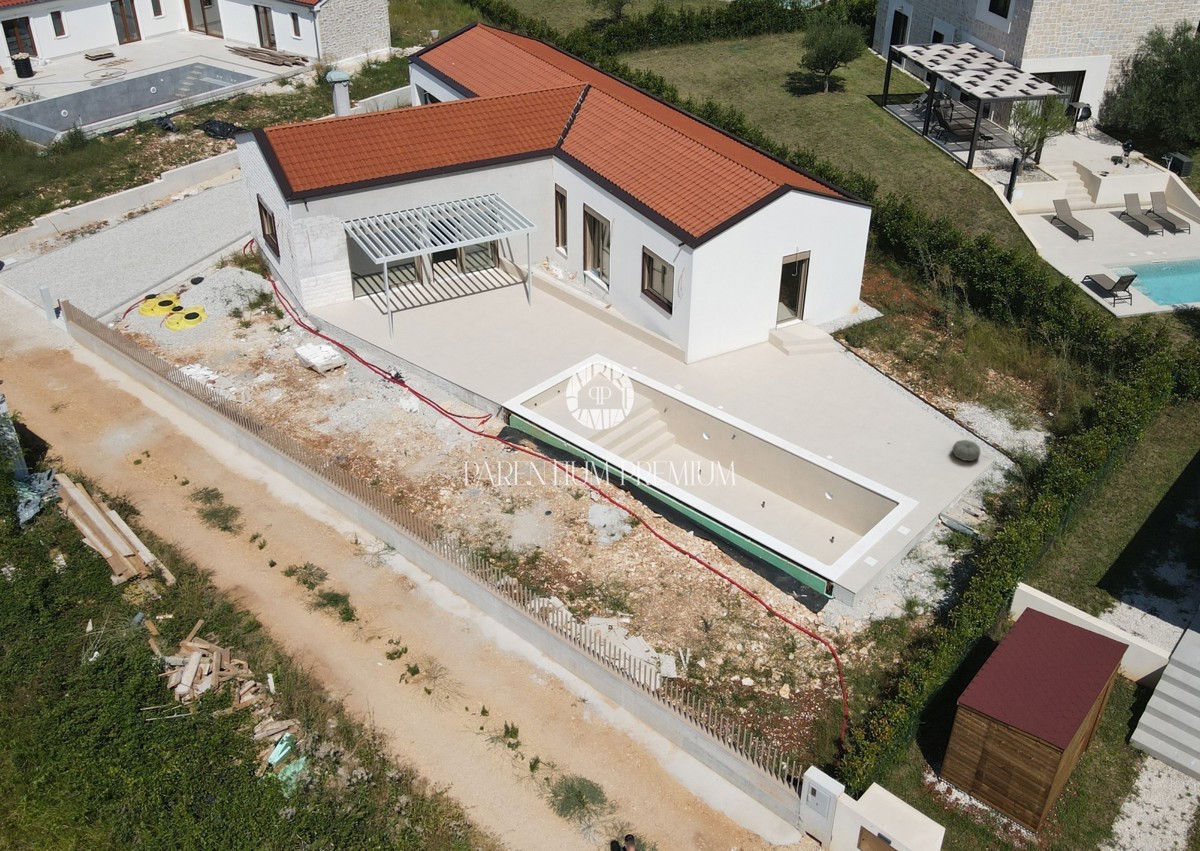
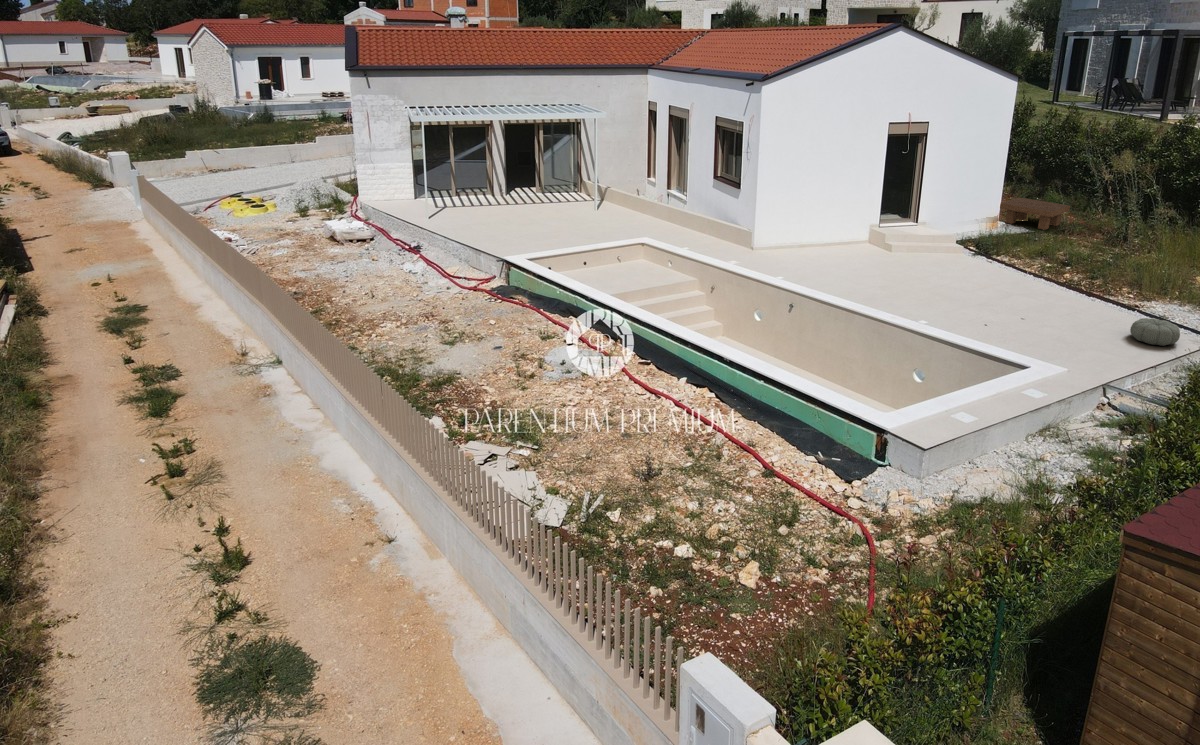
coffee table: none [857,284,906,317] -> present [1000,198,1070,230]

